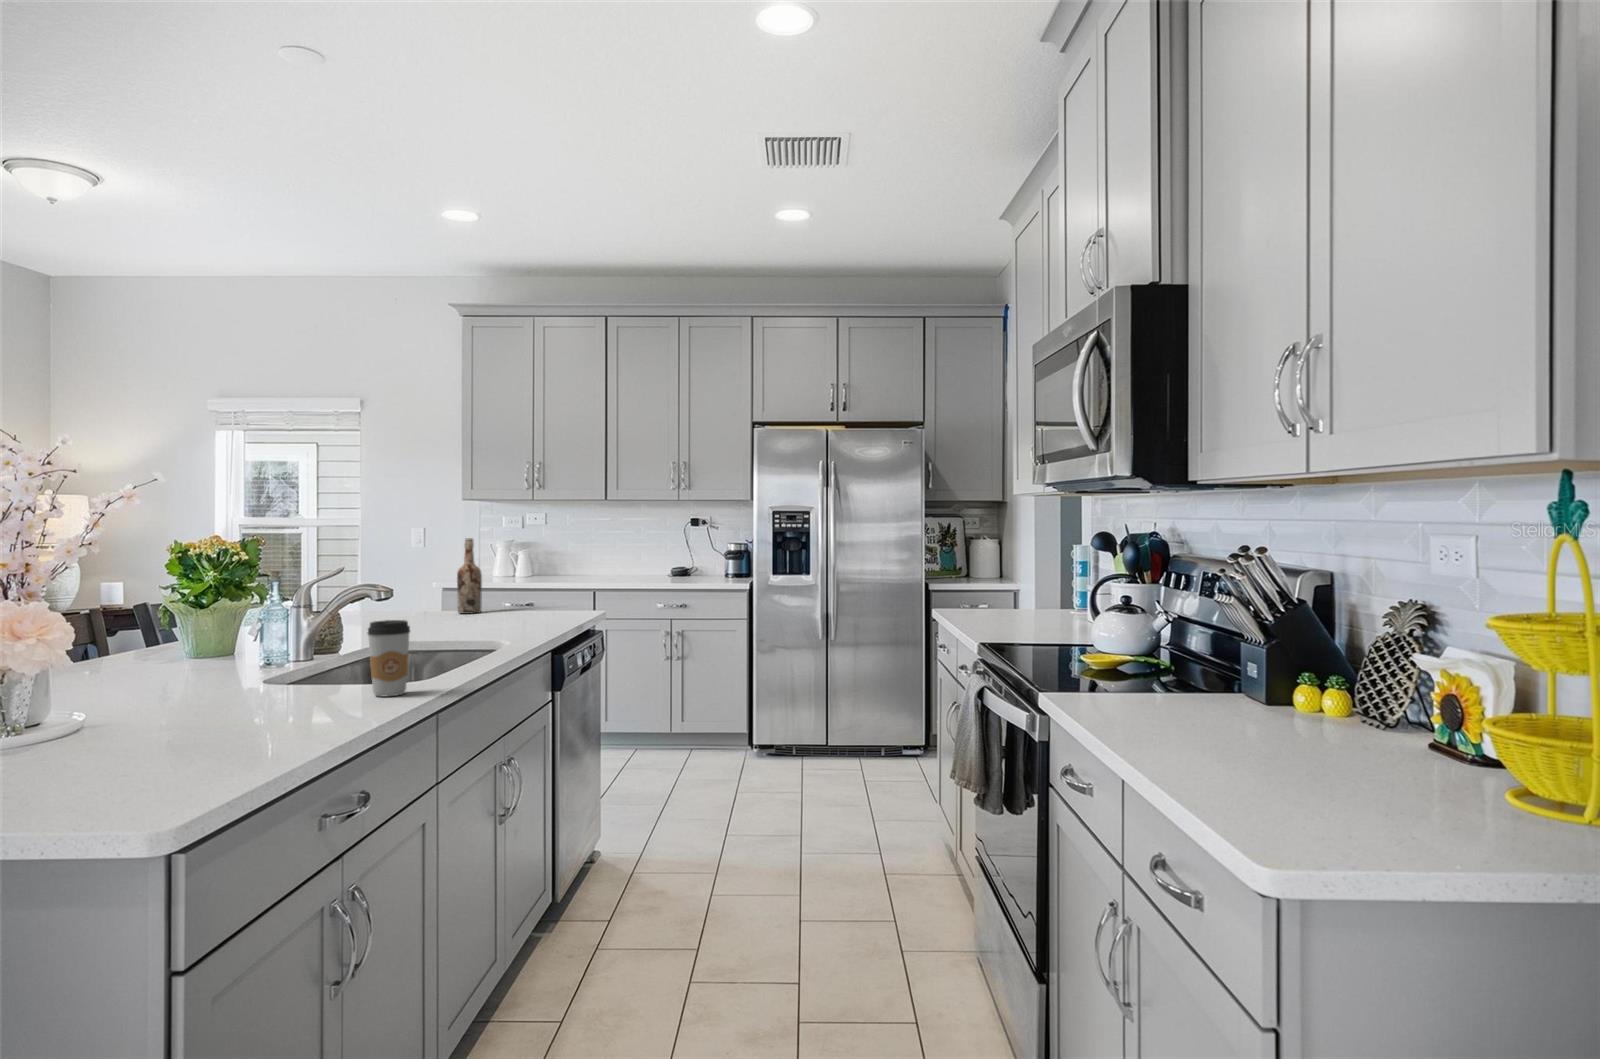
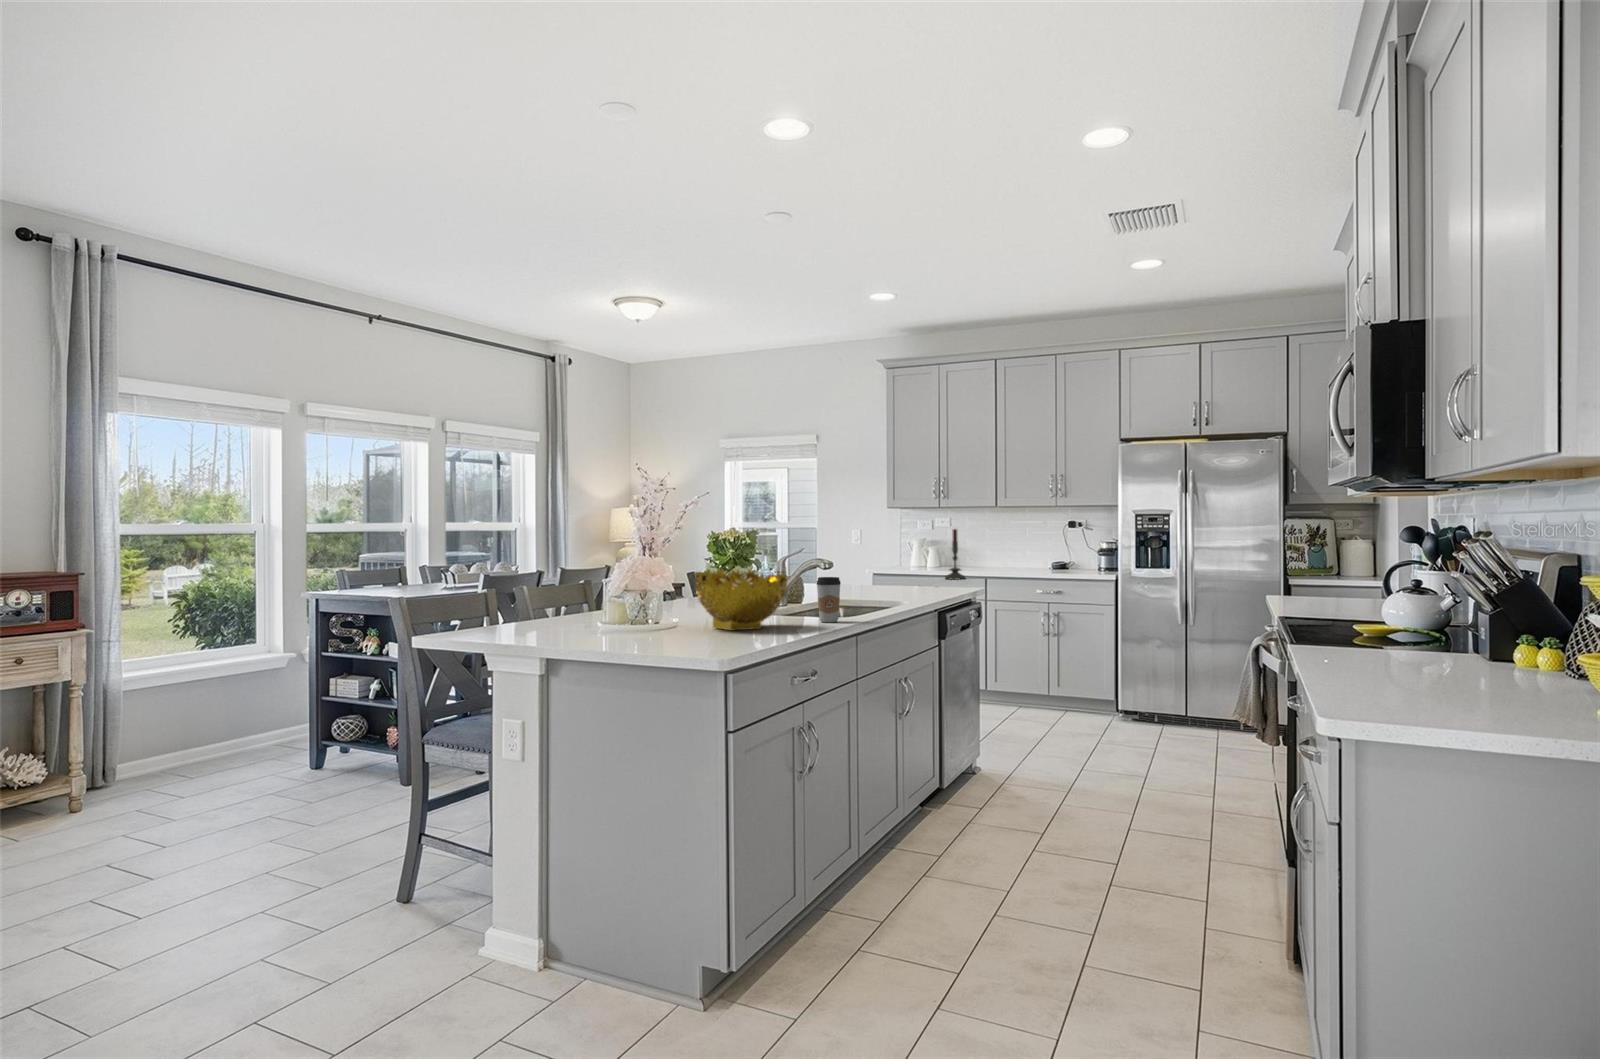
candle: none [544,526,570,593] -> present [945,529,965,579]
wine bottle: present [457,538,482,614] -> none [878,535,895,589]
decorative bowl: none [117,612,312,734] -> present [695,569,787,631]

